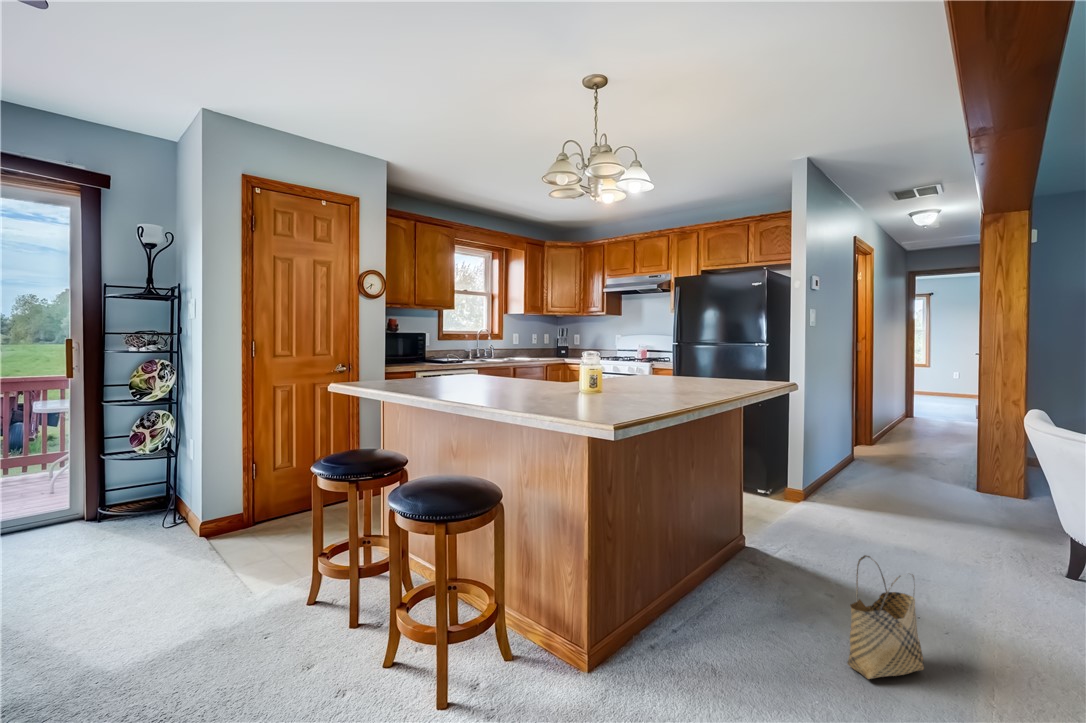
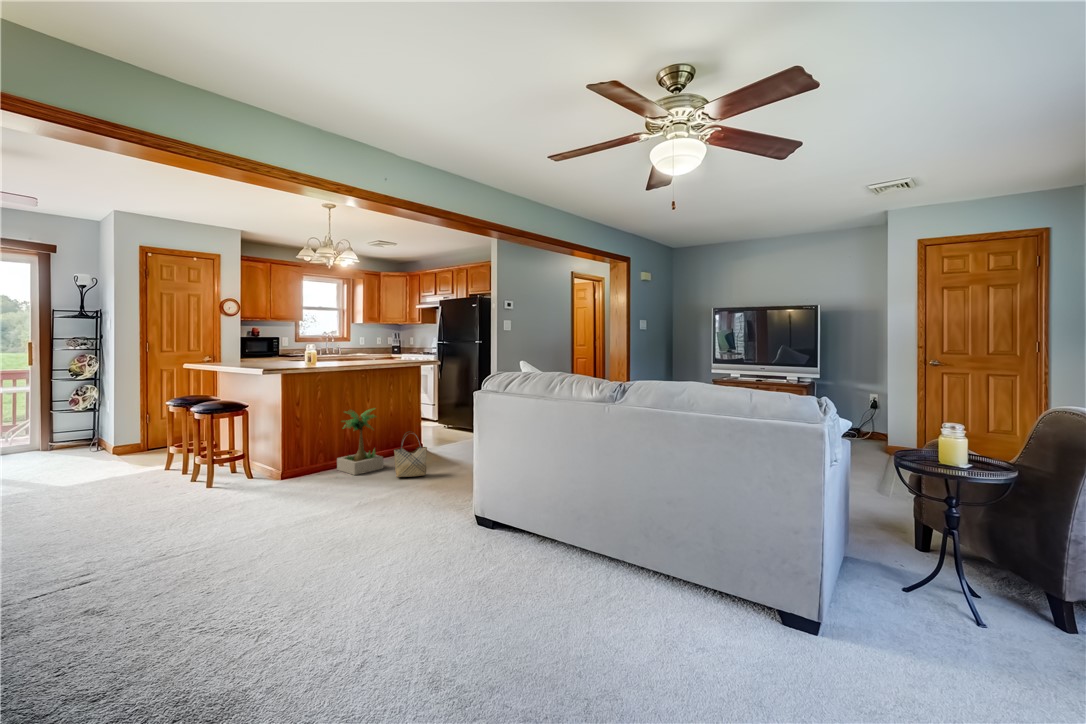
potted plant: none [666,485,779,654] -> present [337,409,383,475]

